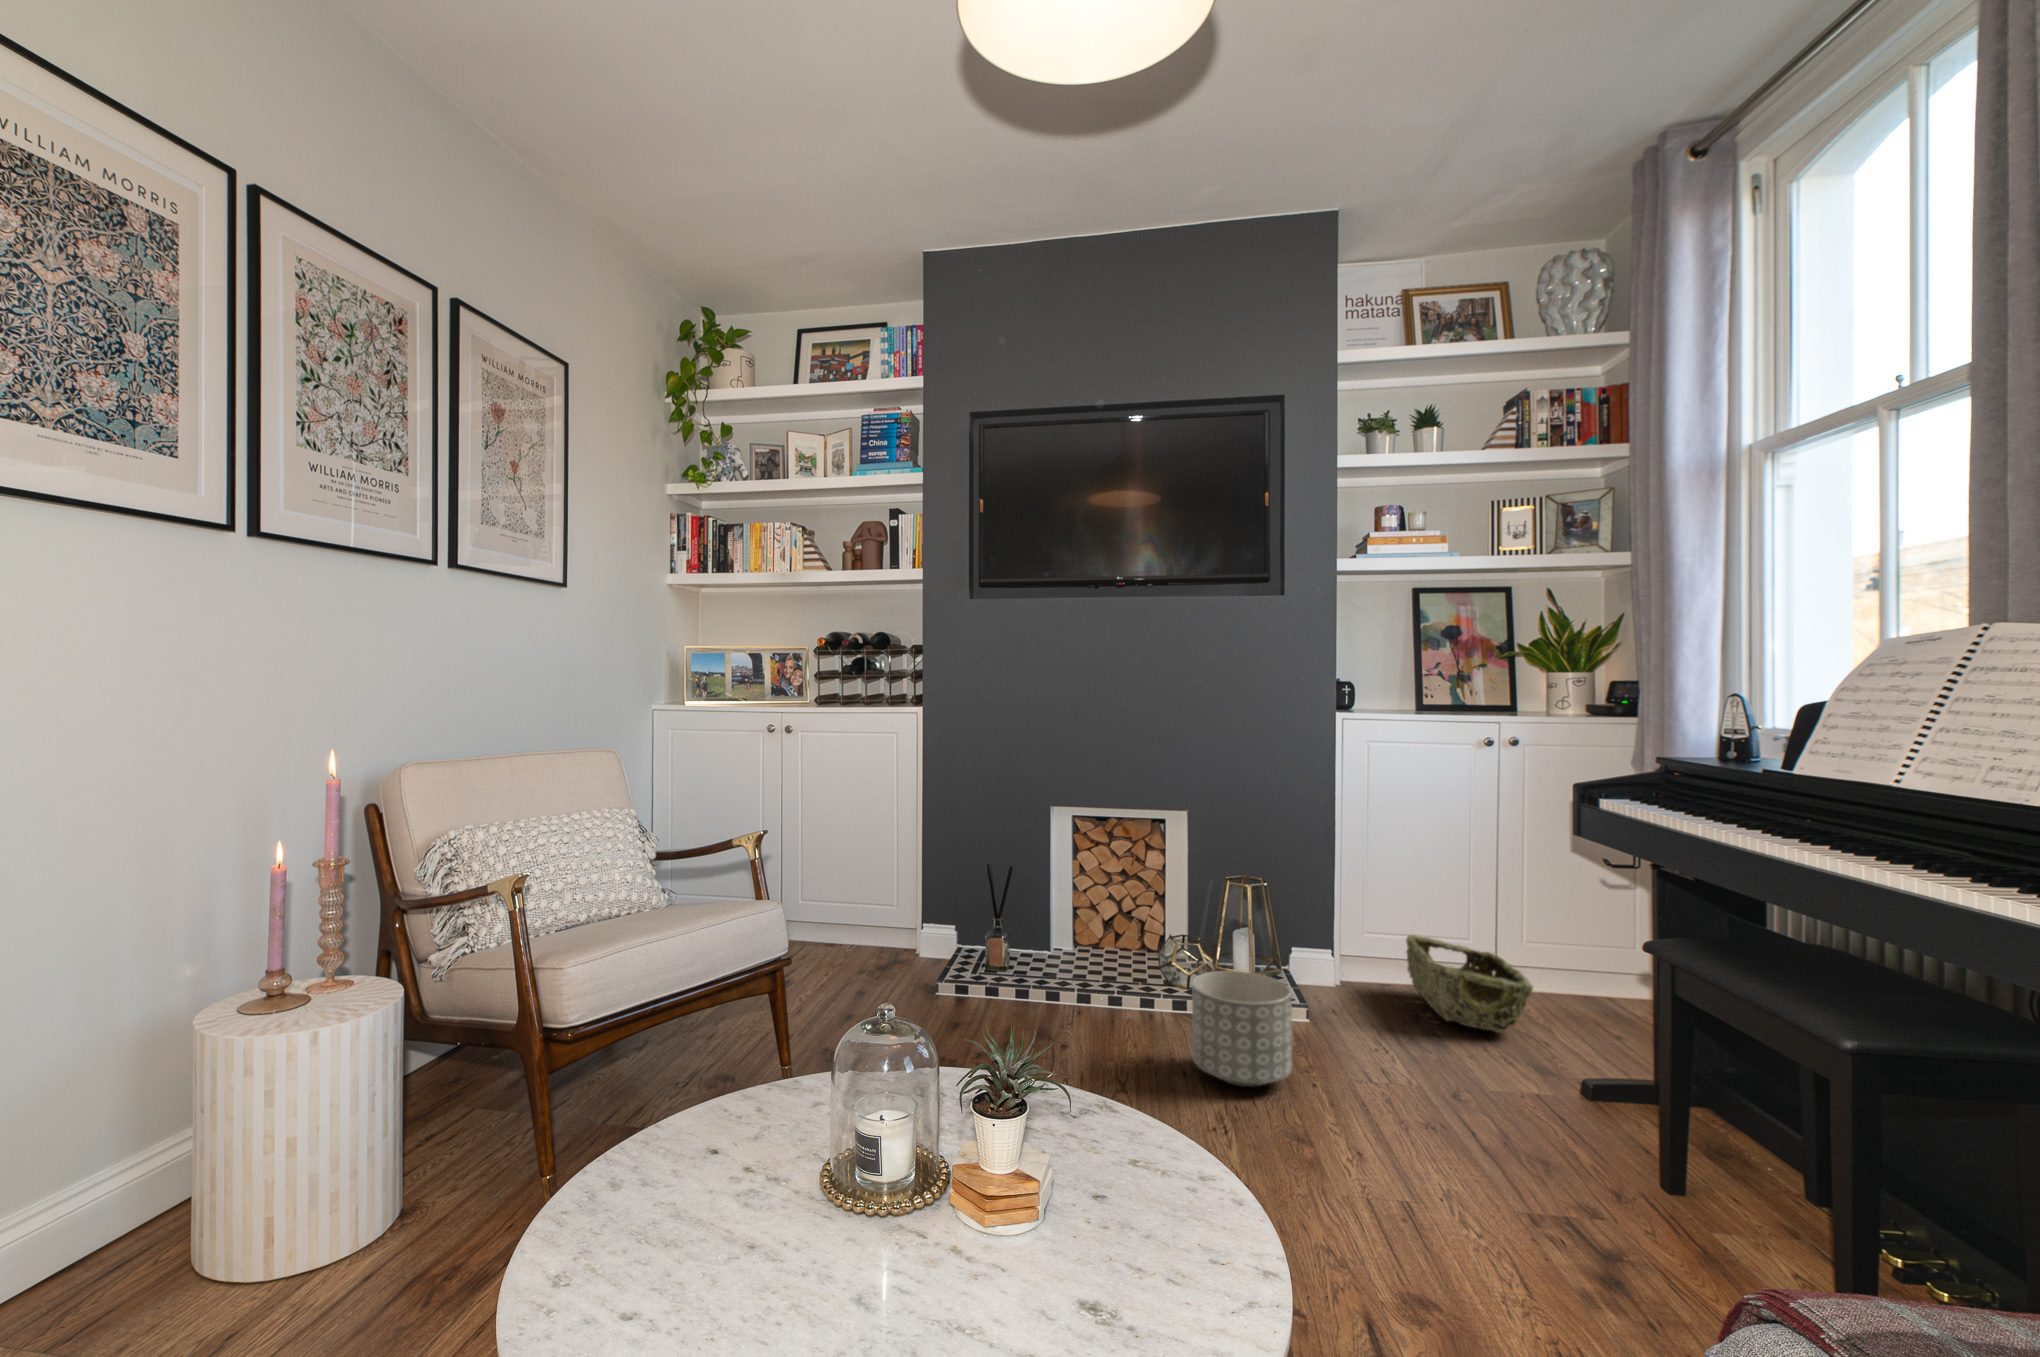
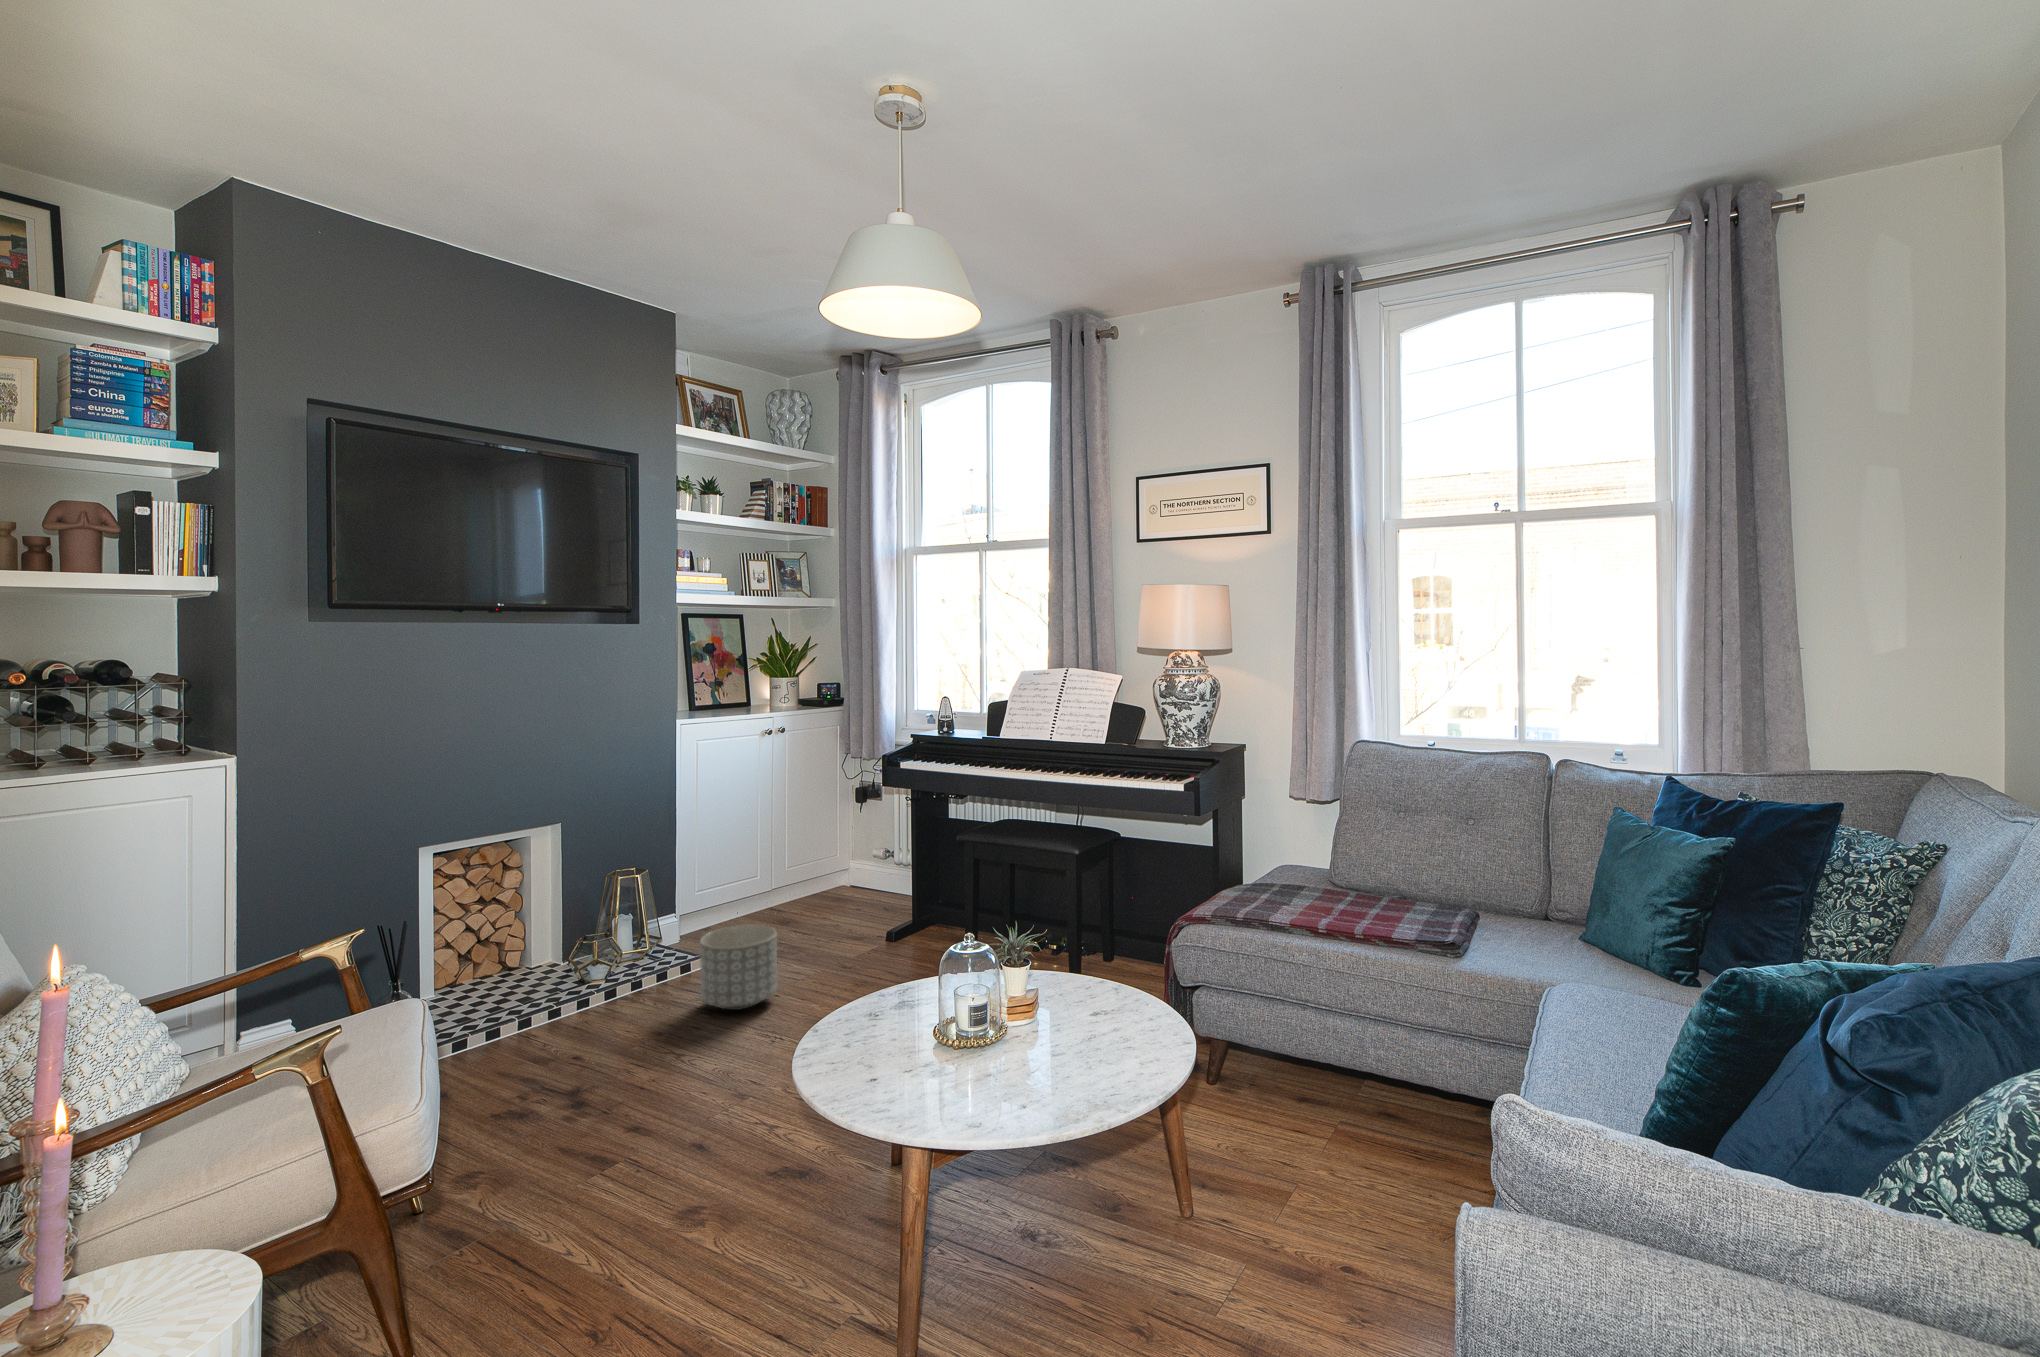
woven basket: present [1406,935,1533,1033] -> none [725,878,827,928]

